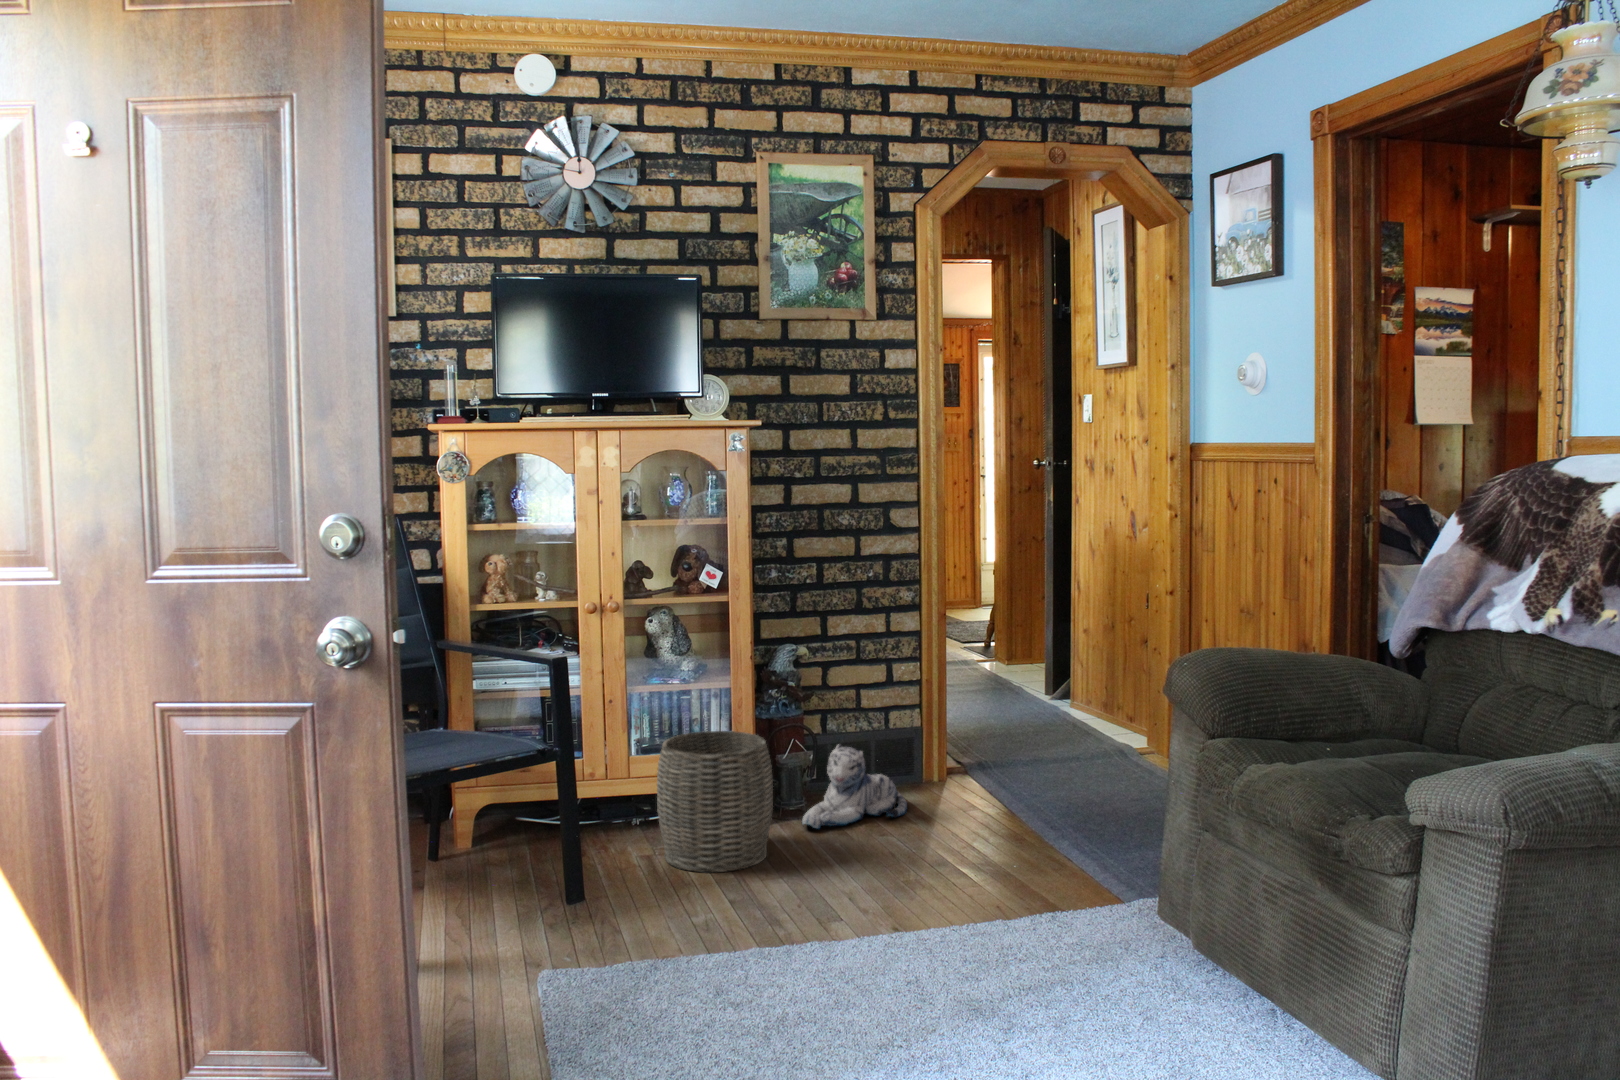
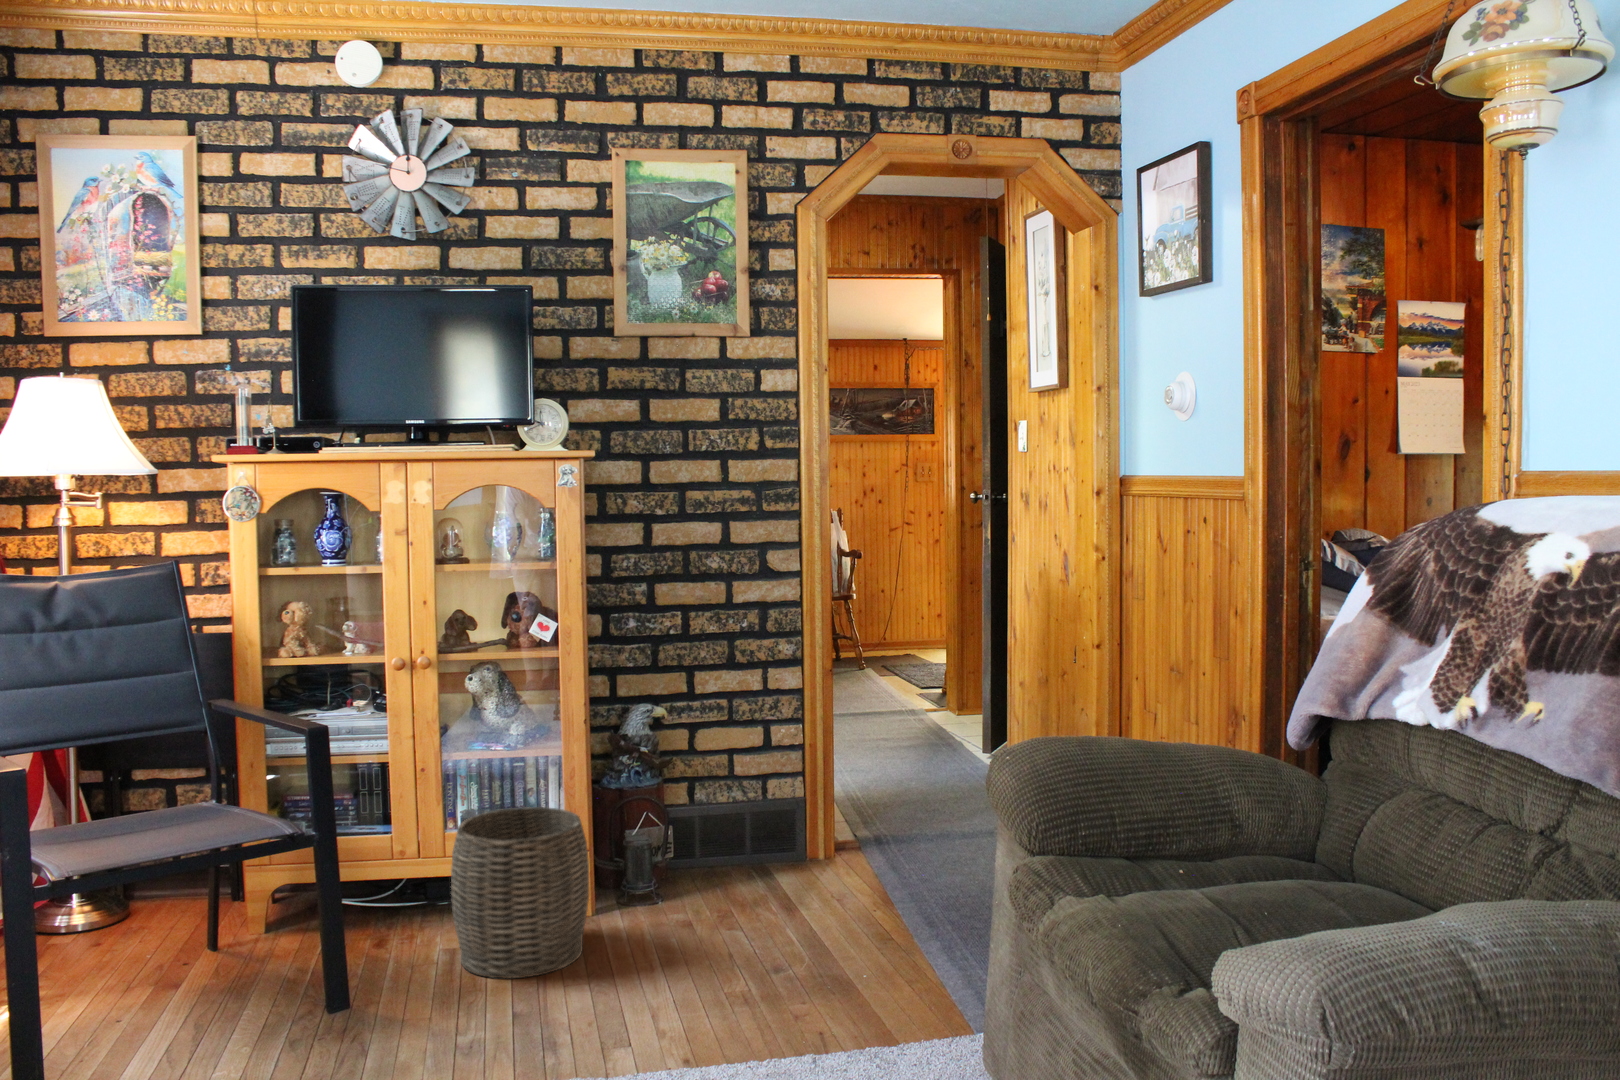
plush toy: present [802,744,907,829] -> none [637,822,774,922]

